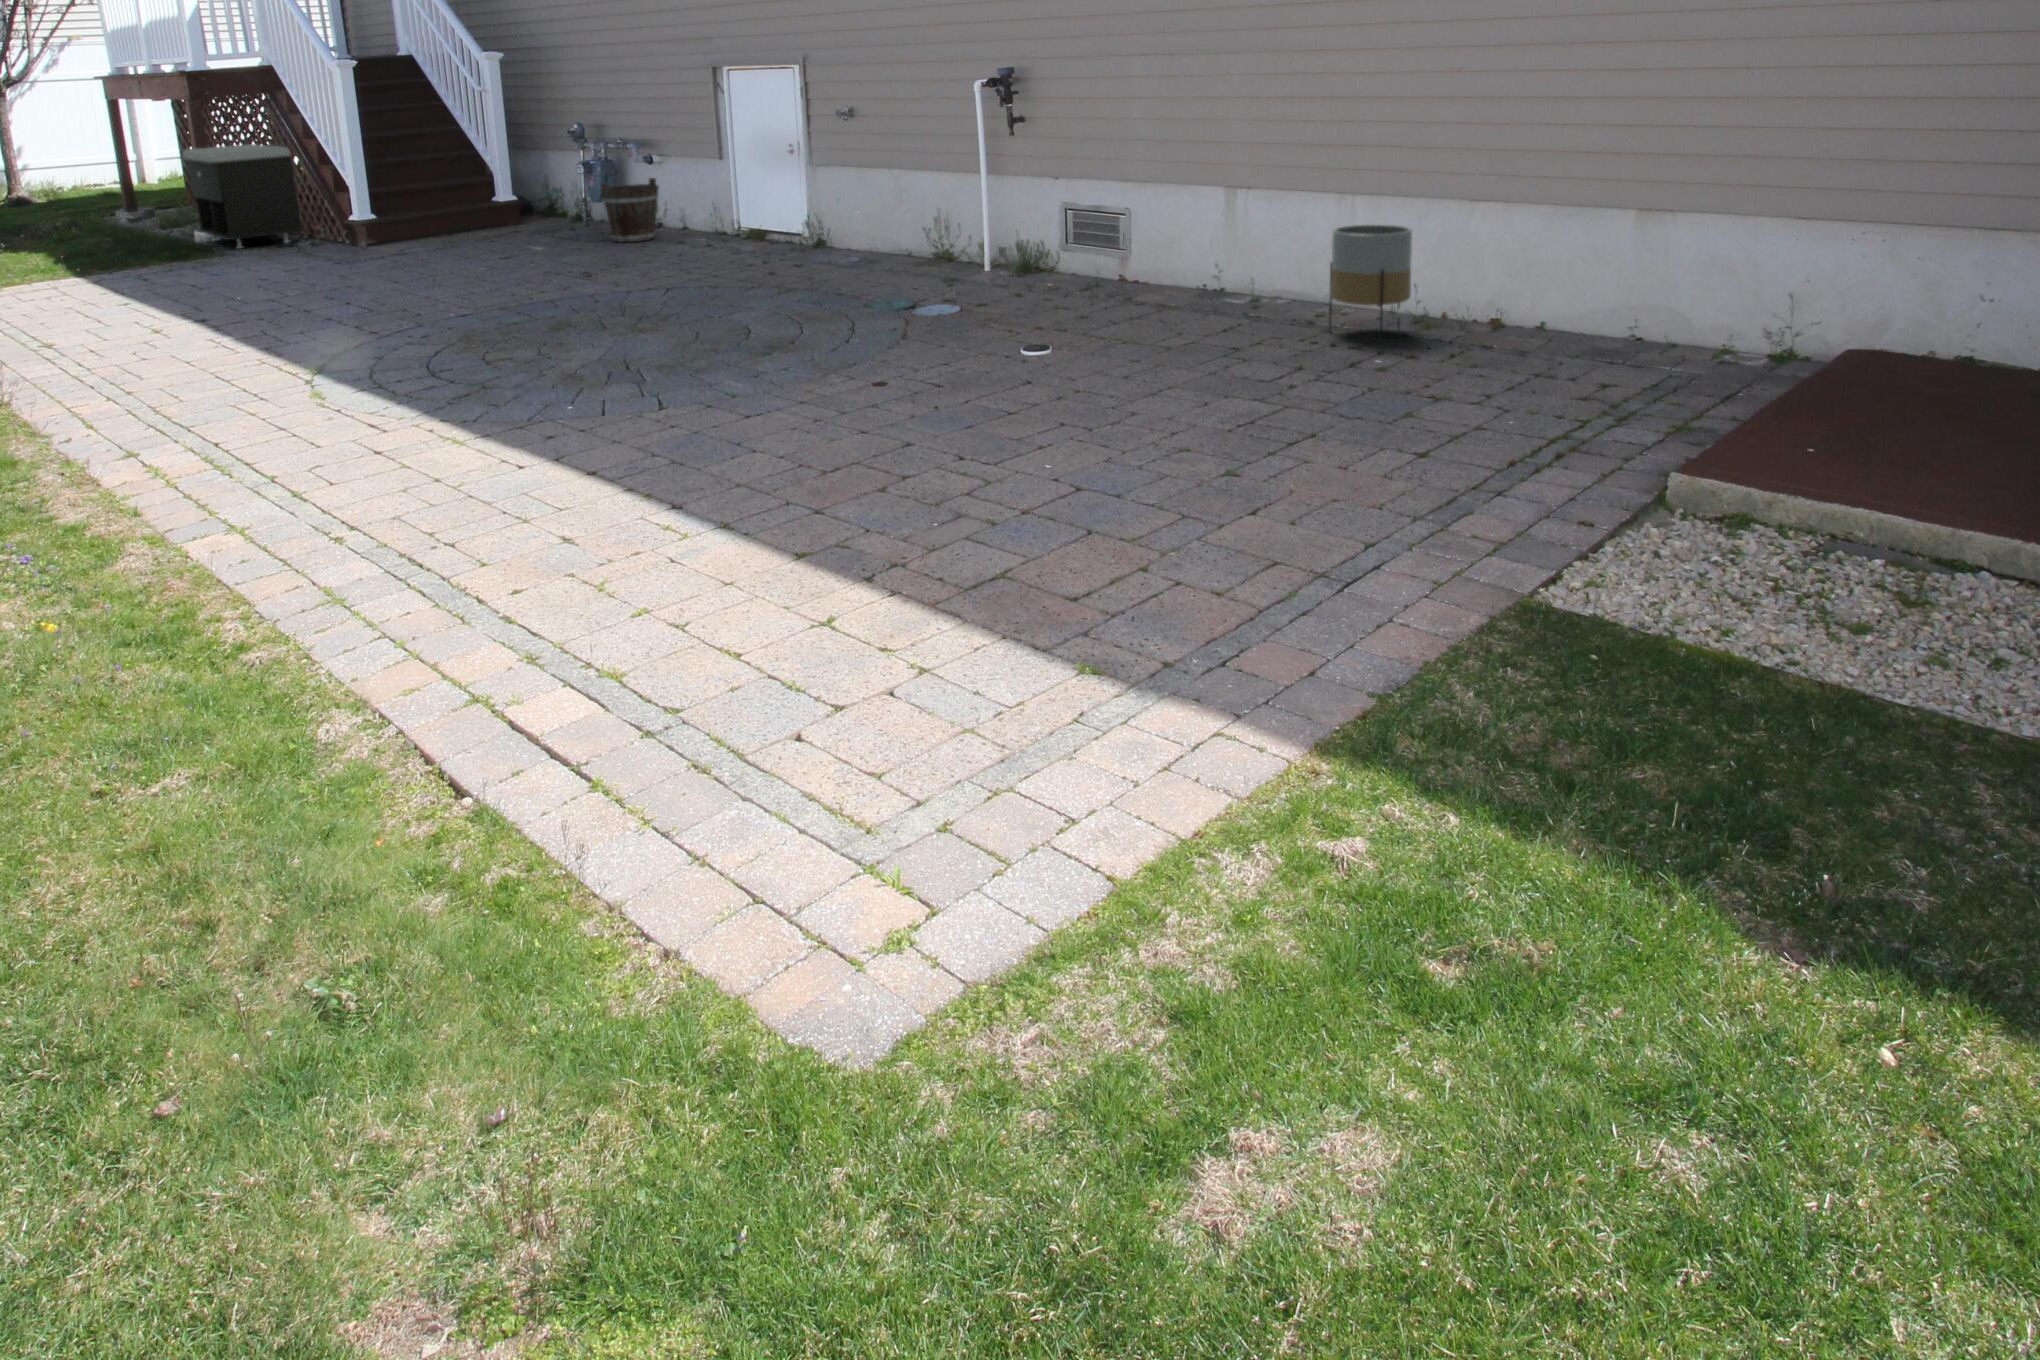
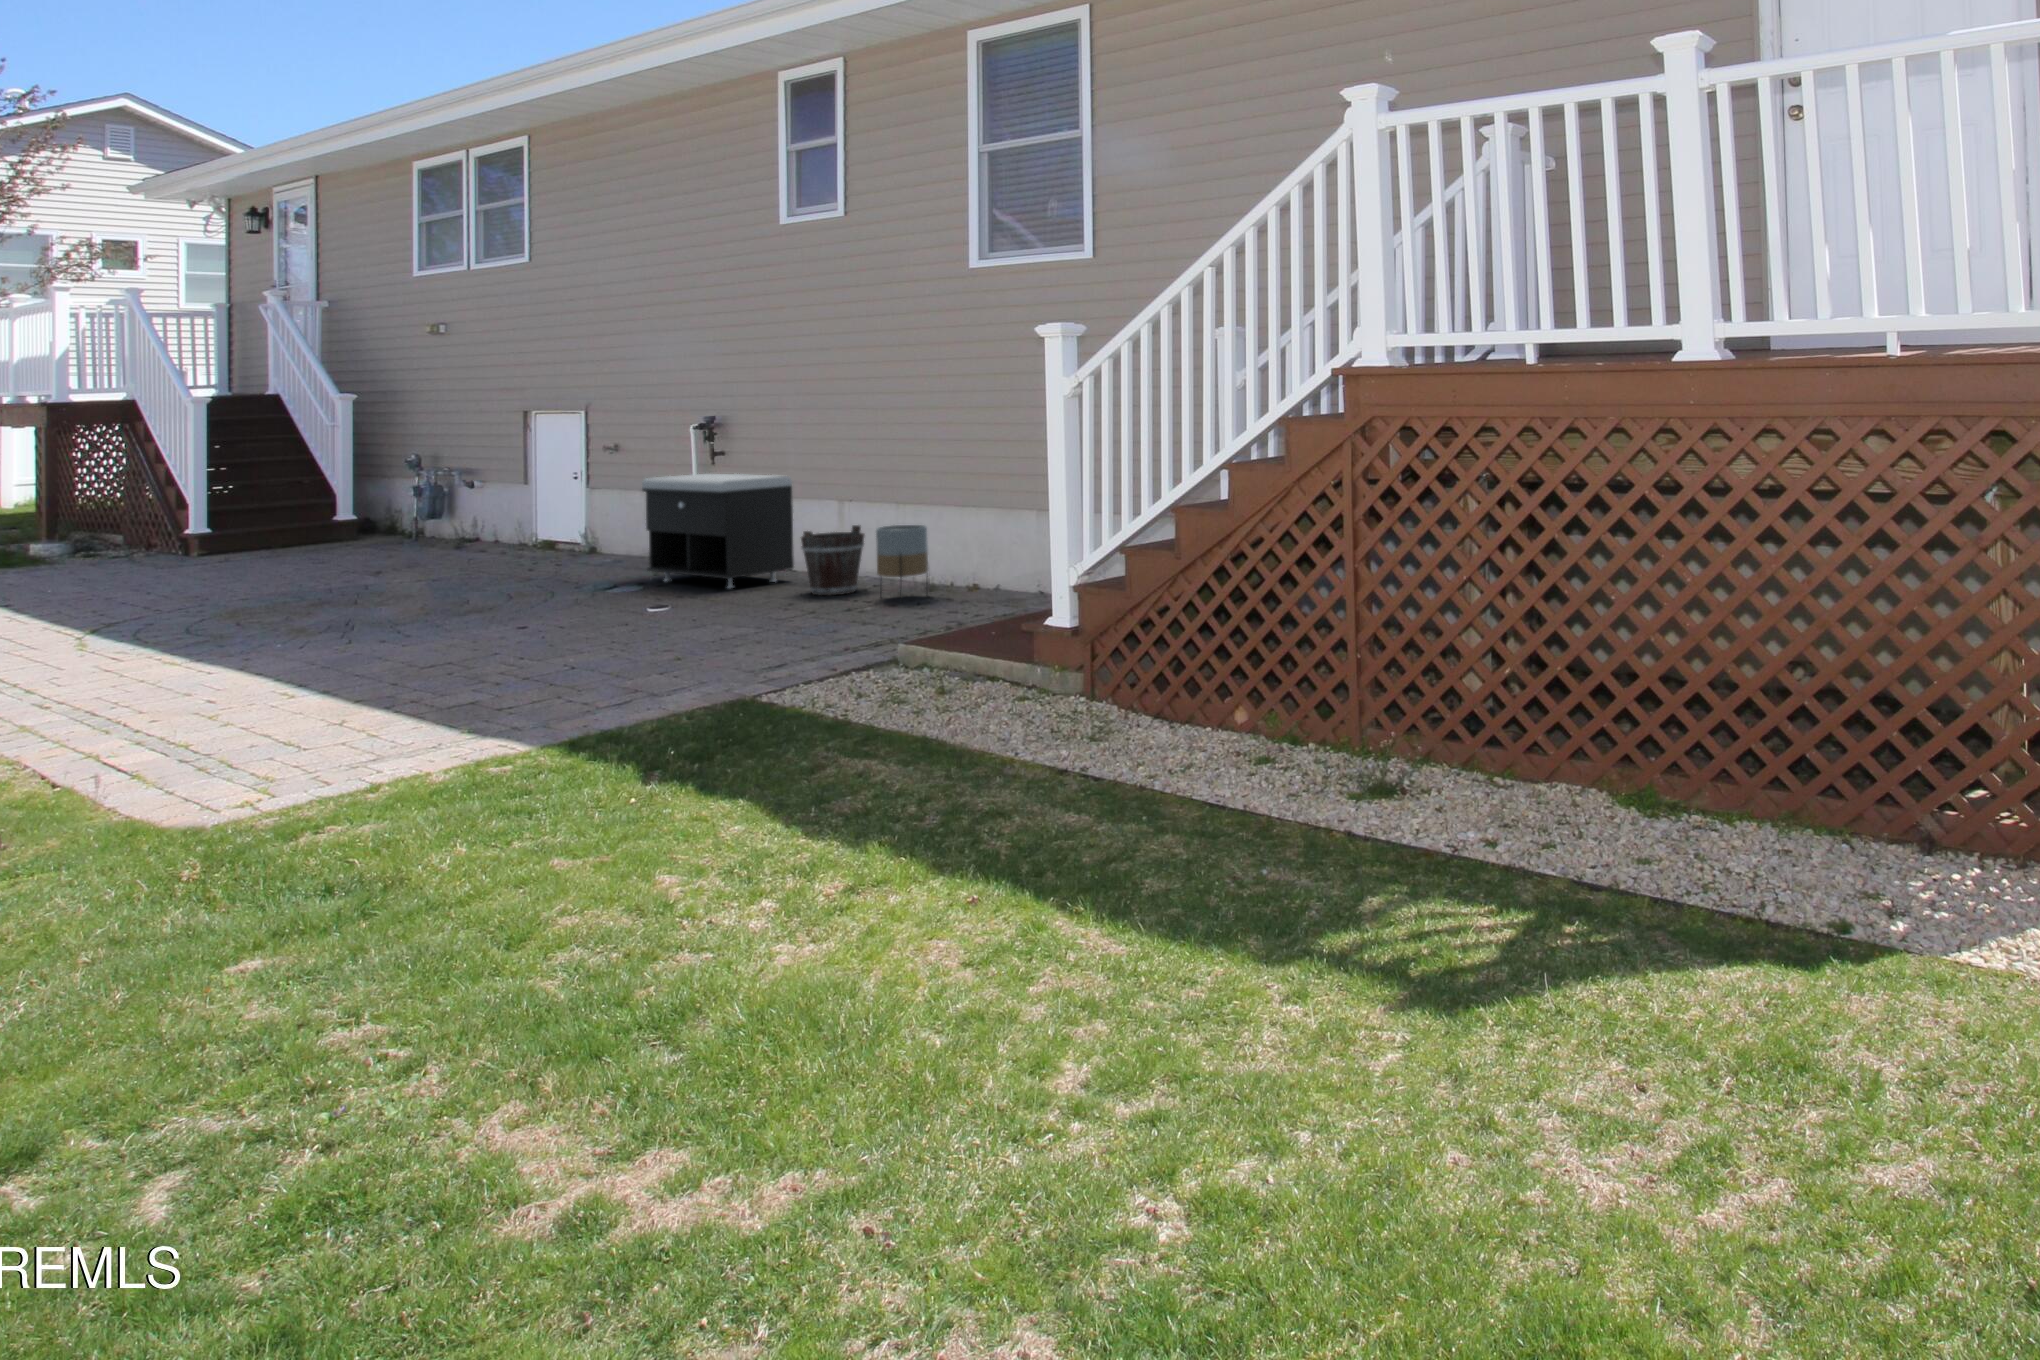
storage bench: present [182,144,302,248] -> present [642,473,794,588]
bucket: present [601,178,659,243] -> present [801,525,864,595]

